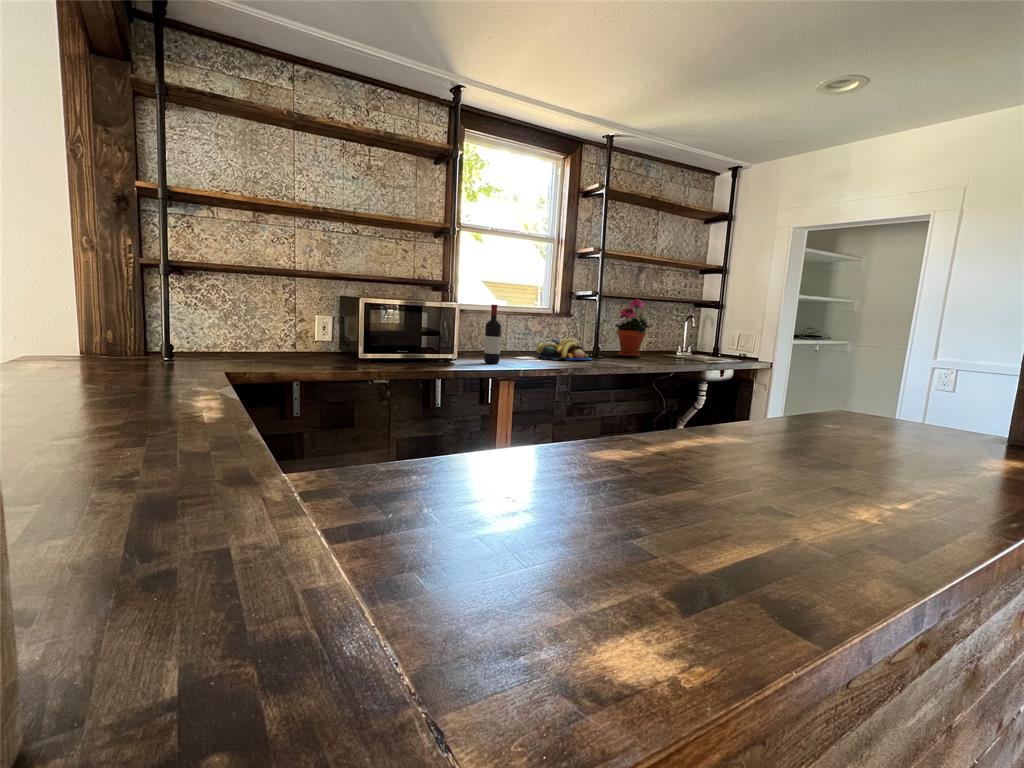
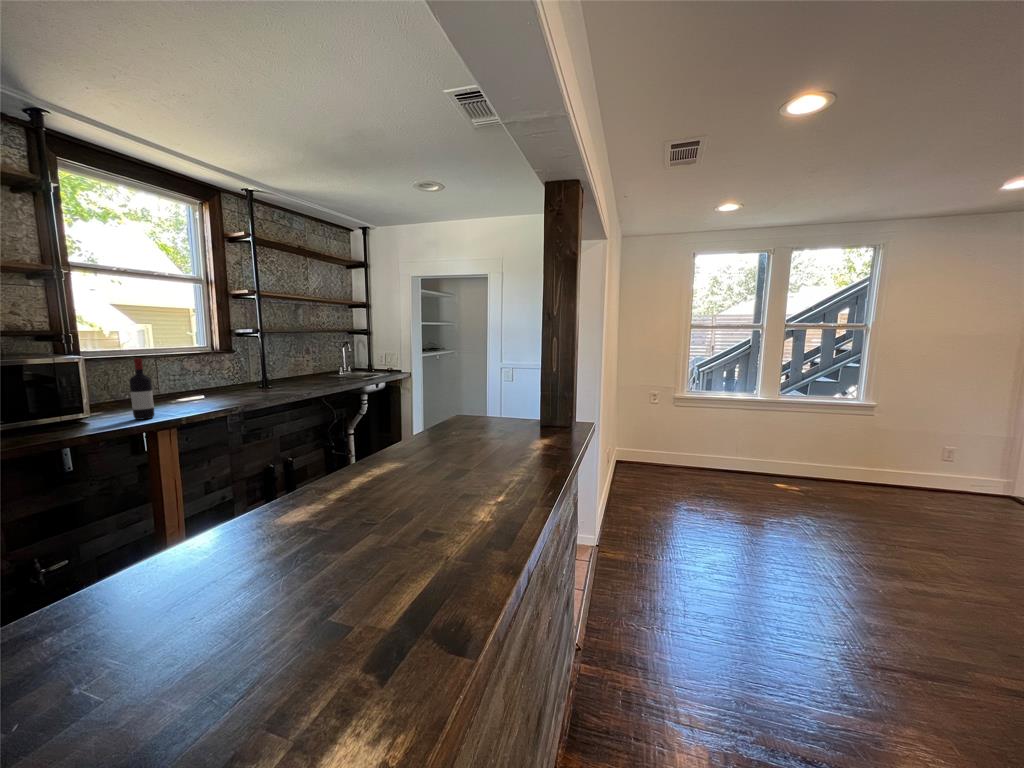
potted plant: present [615,299,650,357] -> none [280,333,313,383]
fruit bowl: present [537,338,592,360] -> none [199,376,264,400]

